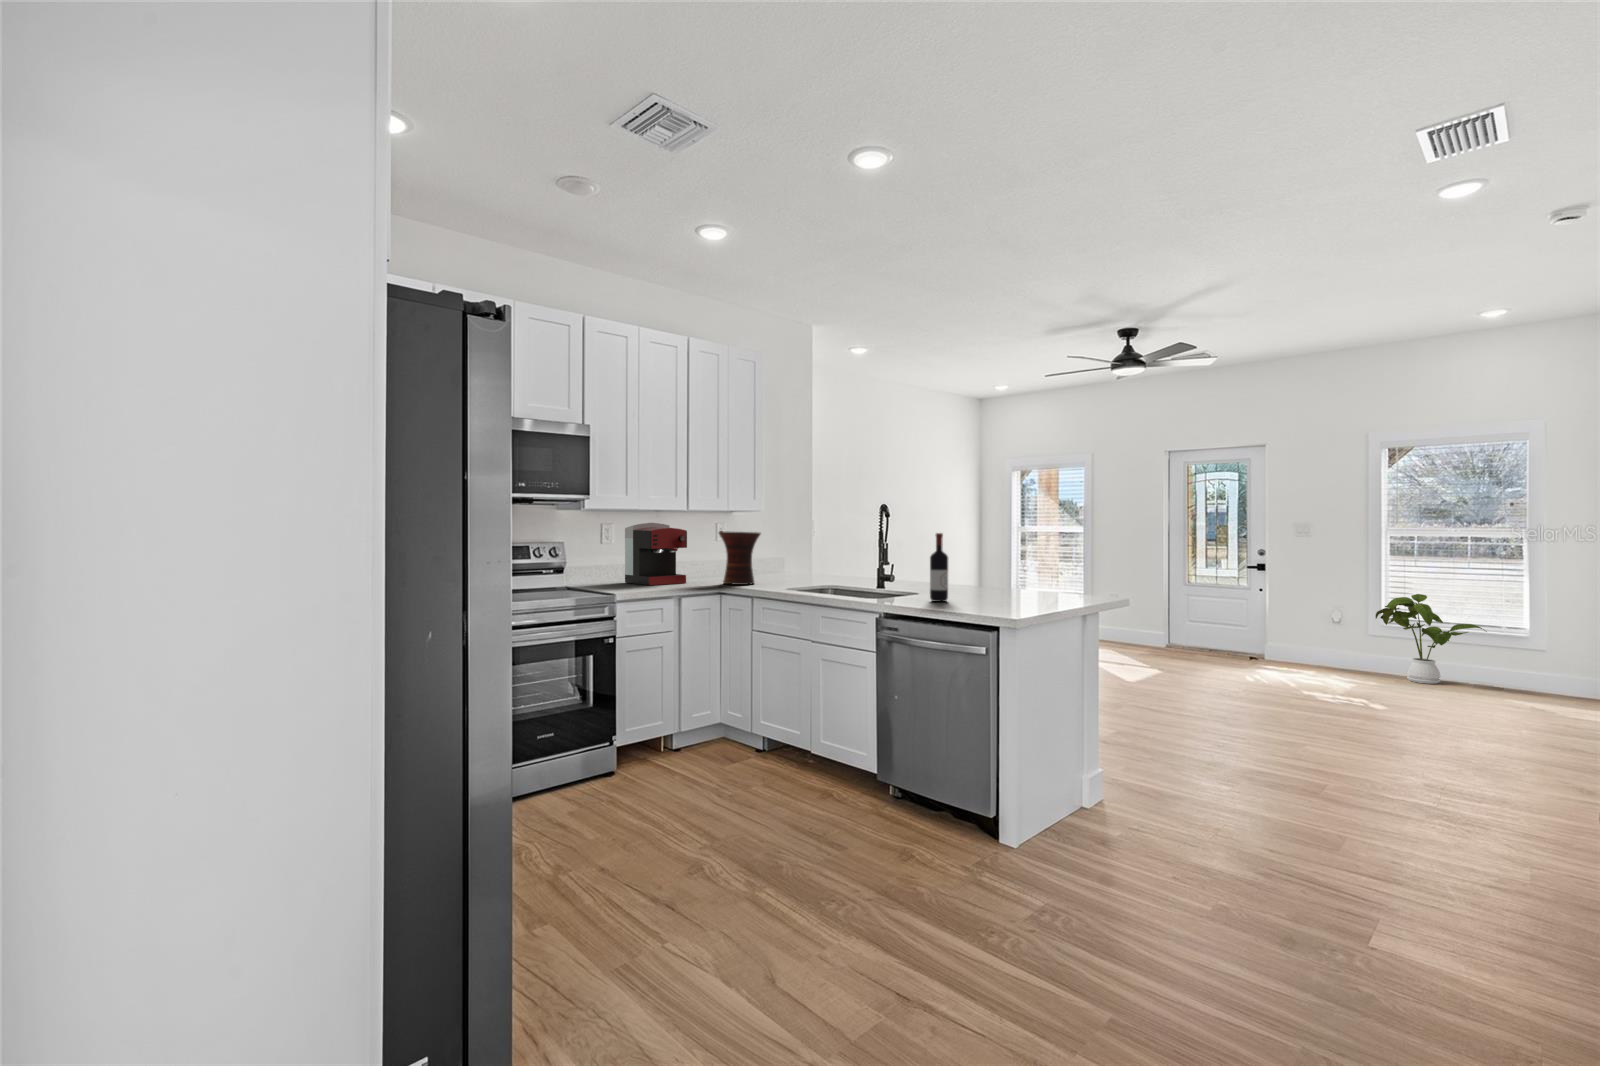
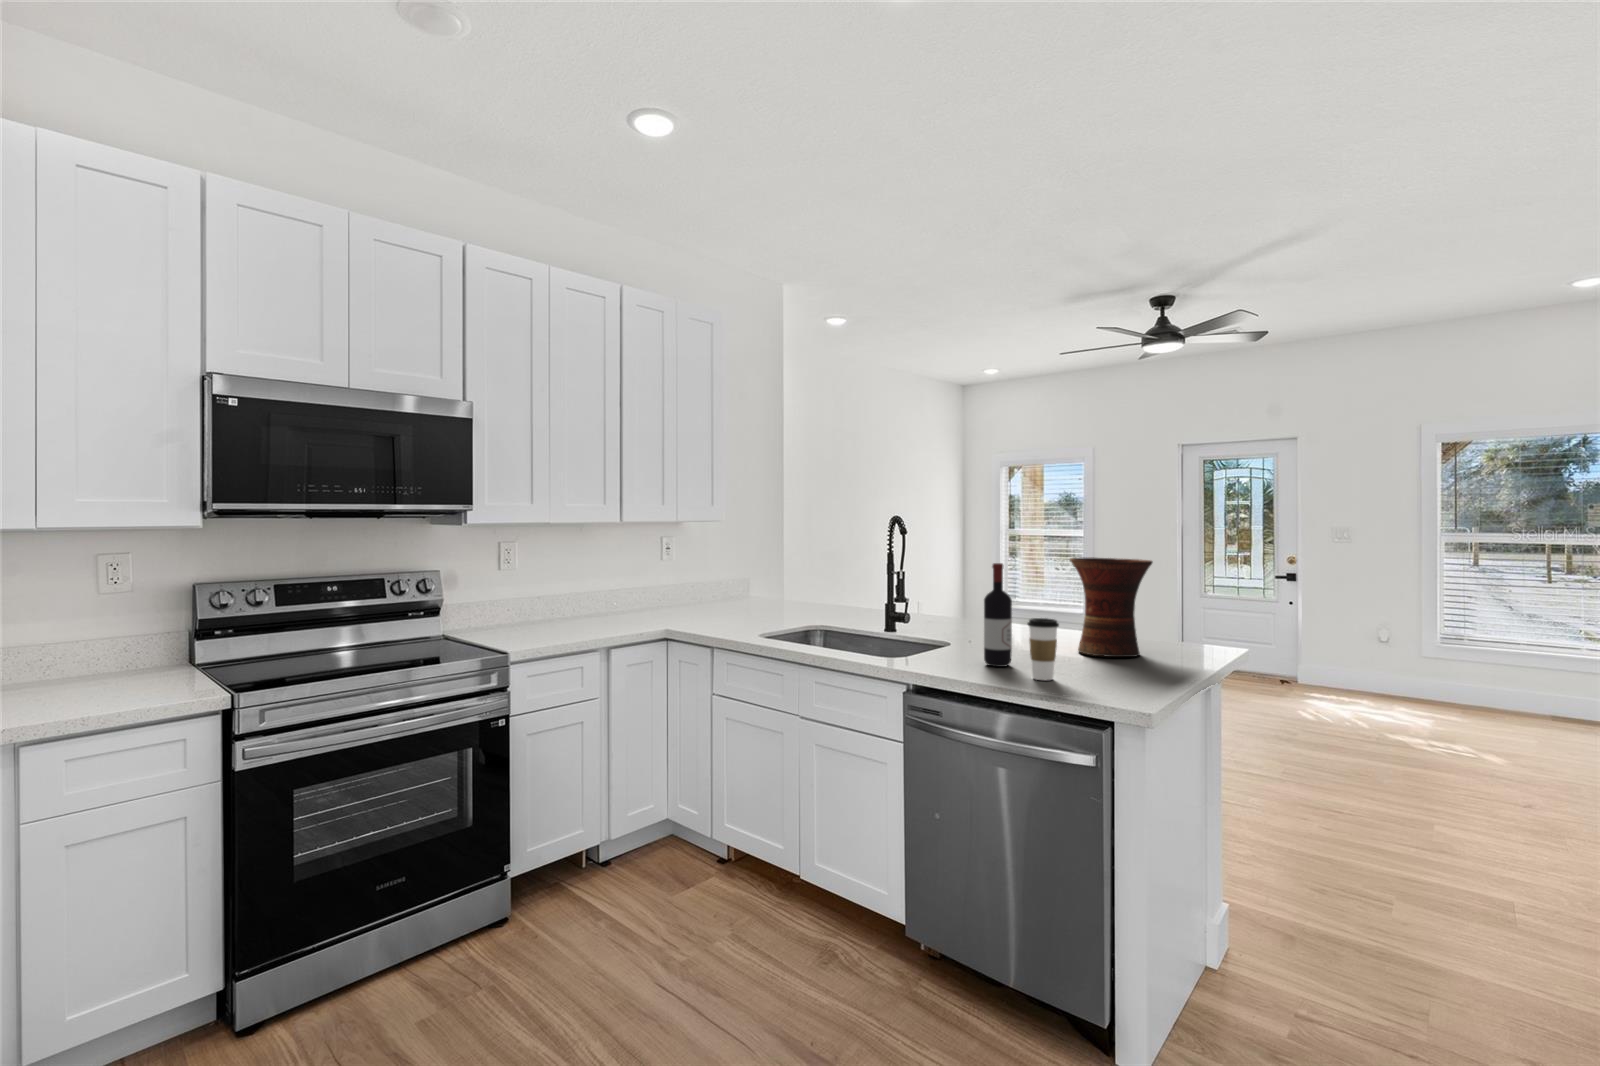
coffee maker: present [625,523,687,585] -> none [531,542,619,630]
vase: present [719,531,760,585] -> present [1070,557,1153,657]
coffee cup: none [952,567,972,607] -> present [1027,618,1059,680]
house plant: present [1376,594,1487,684] -> none [1436,612,1572,717]

